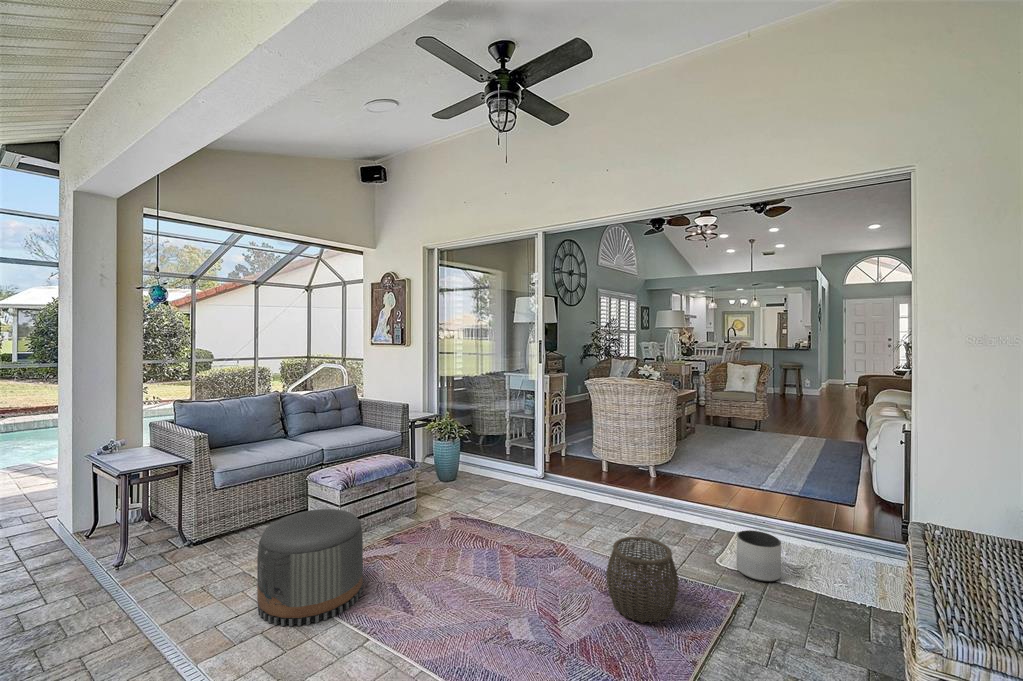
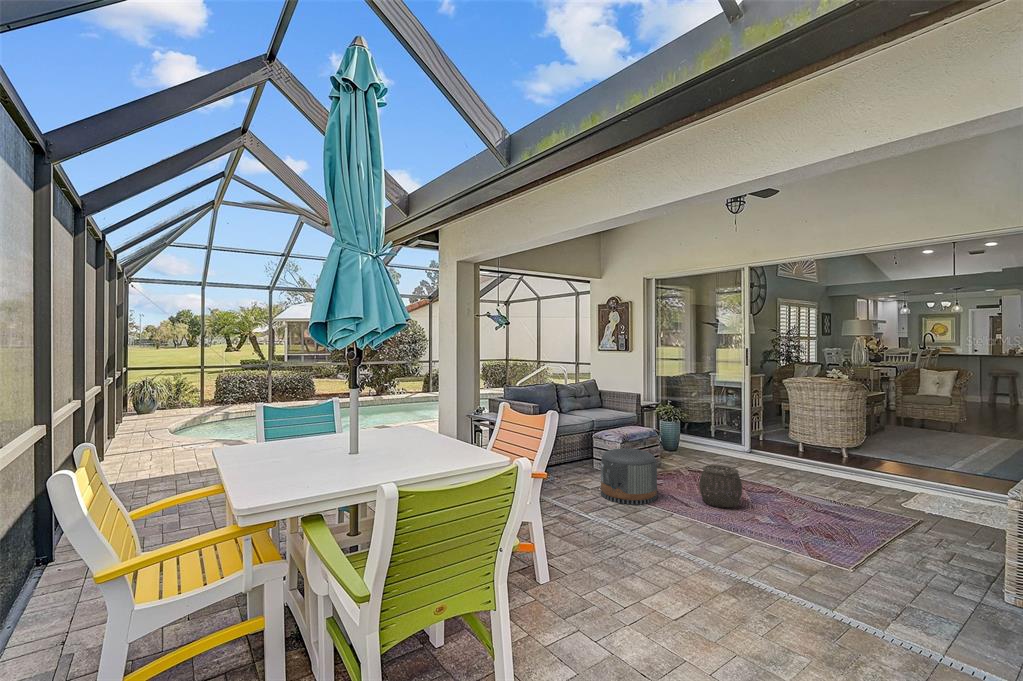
planter: present [737,530,781,582] -> none [918,484,954,516]
woven basket: present [606,537,679,623] -> present [699,465,743,508]

